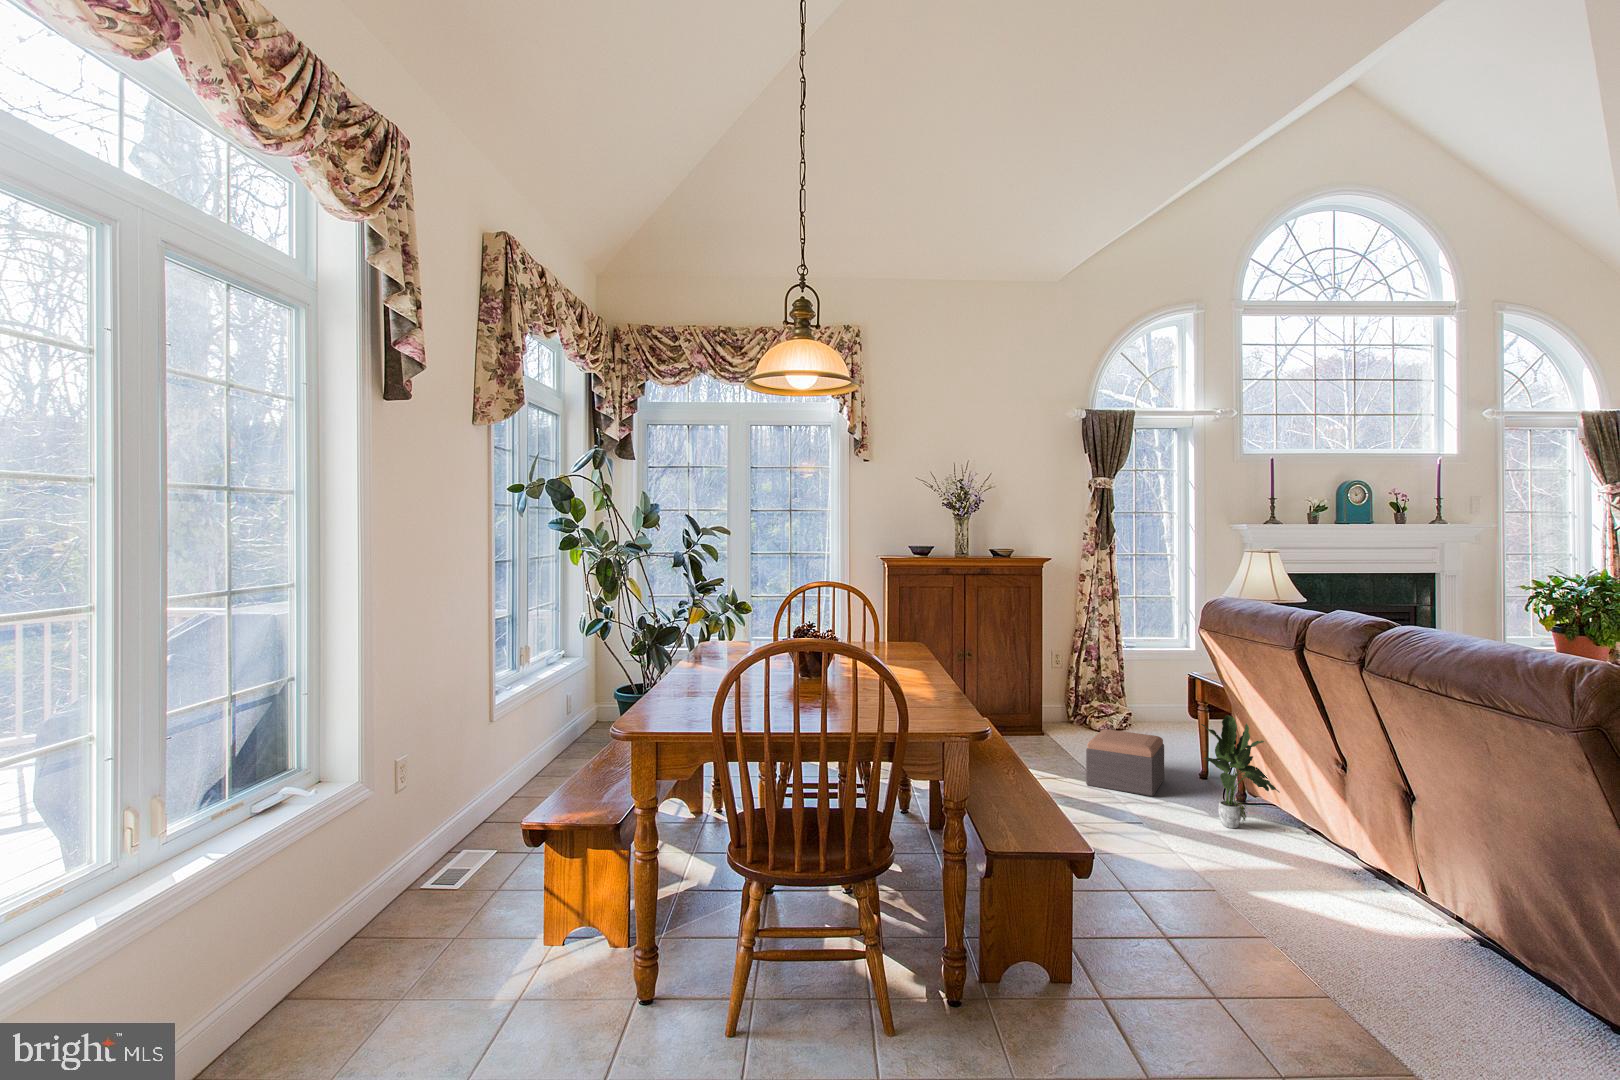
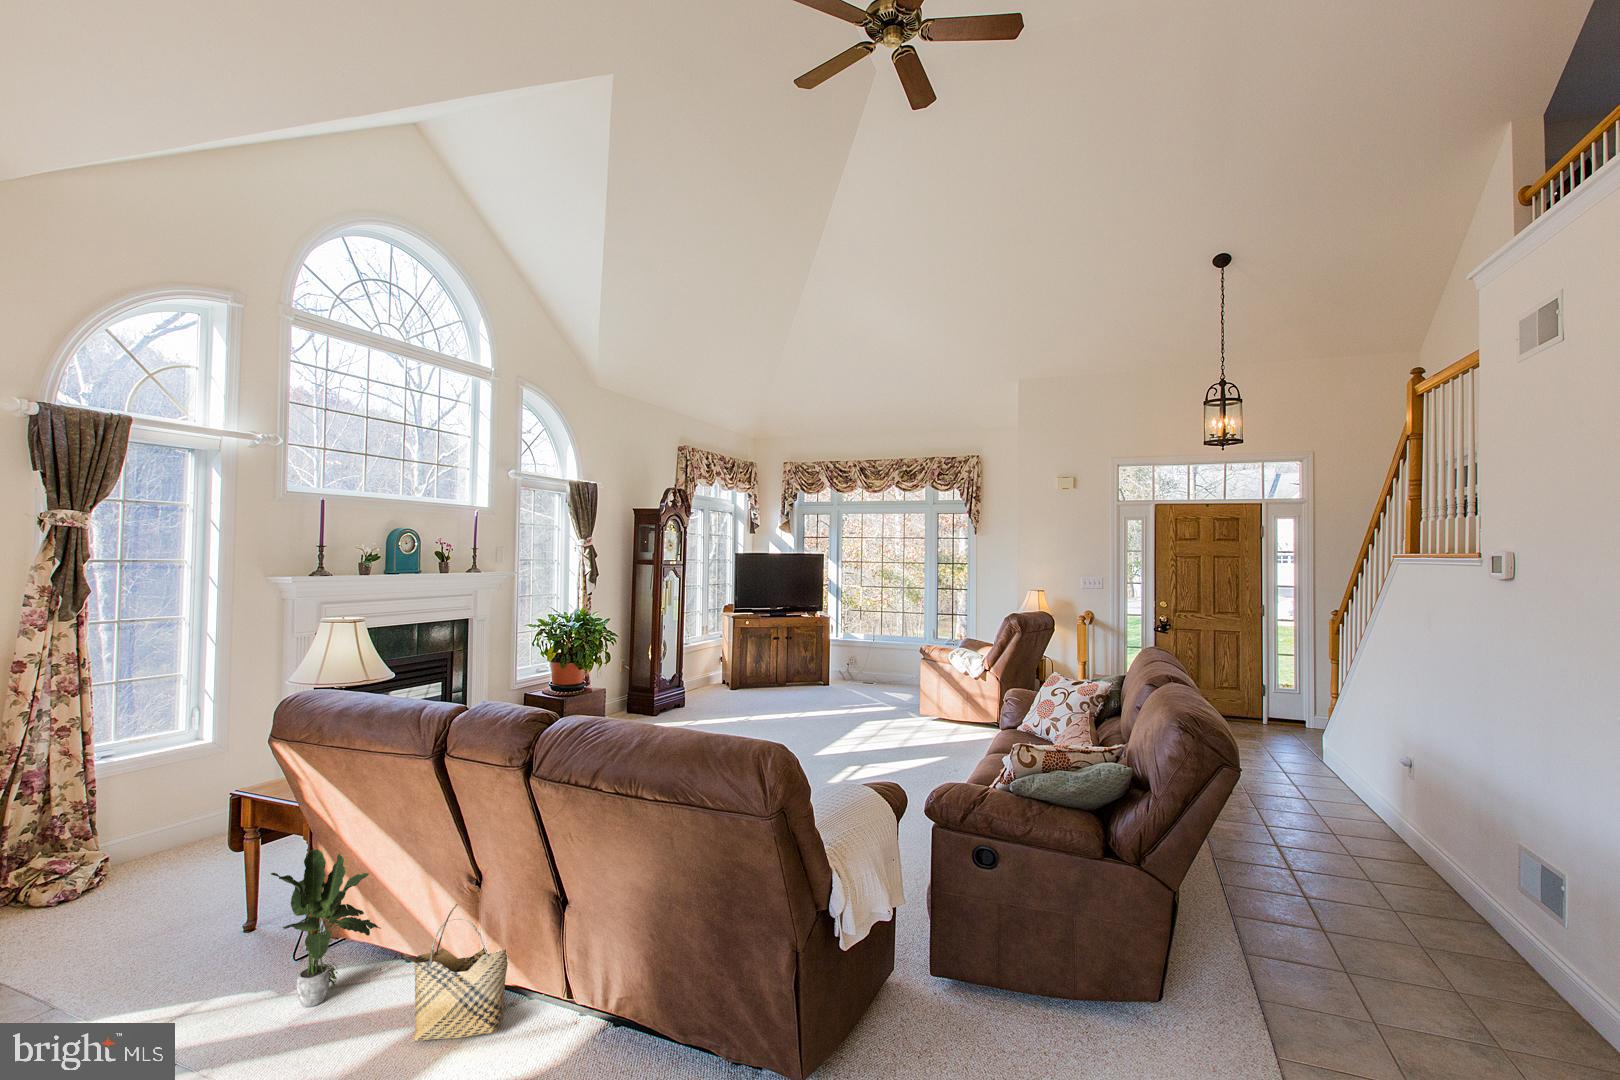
footstool: present [1086,729,1164,796] -> none [38,902,193,1044]
woven basket: none [1290,781,1377,896] -> present [413,904,508,1042]

